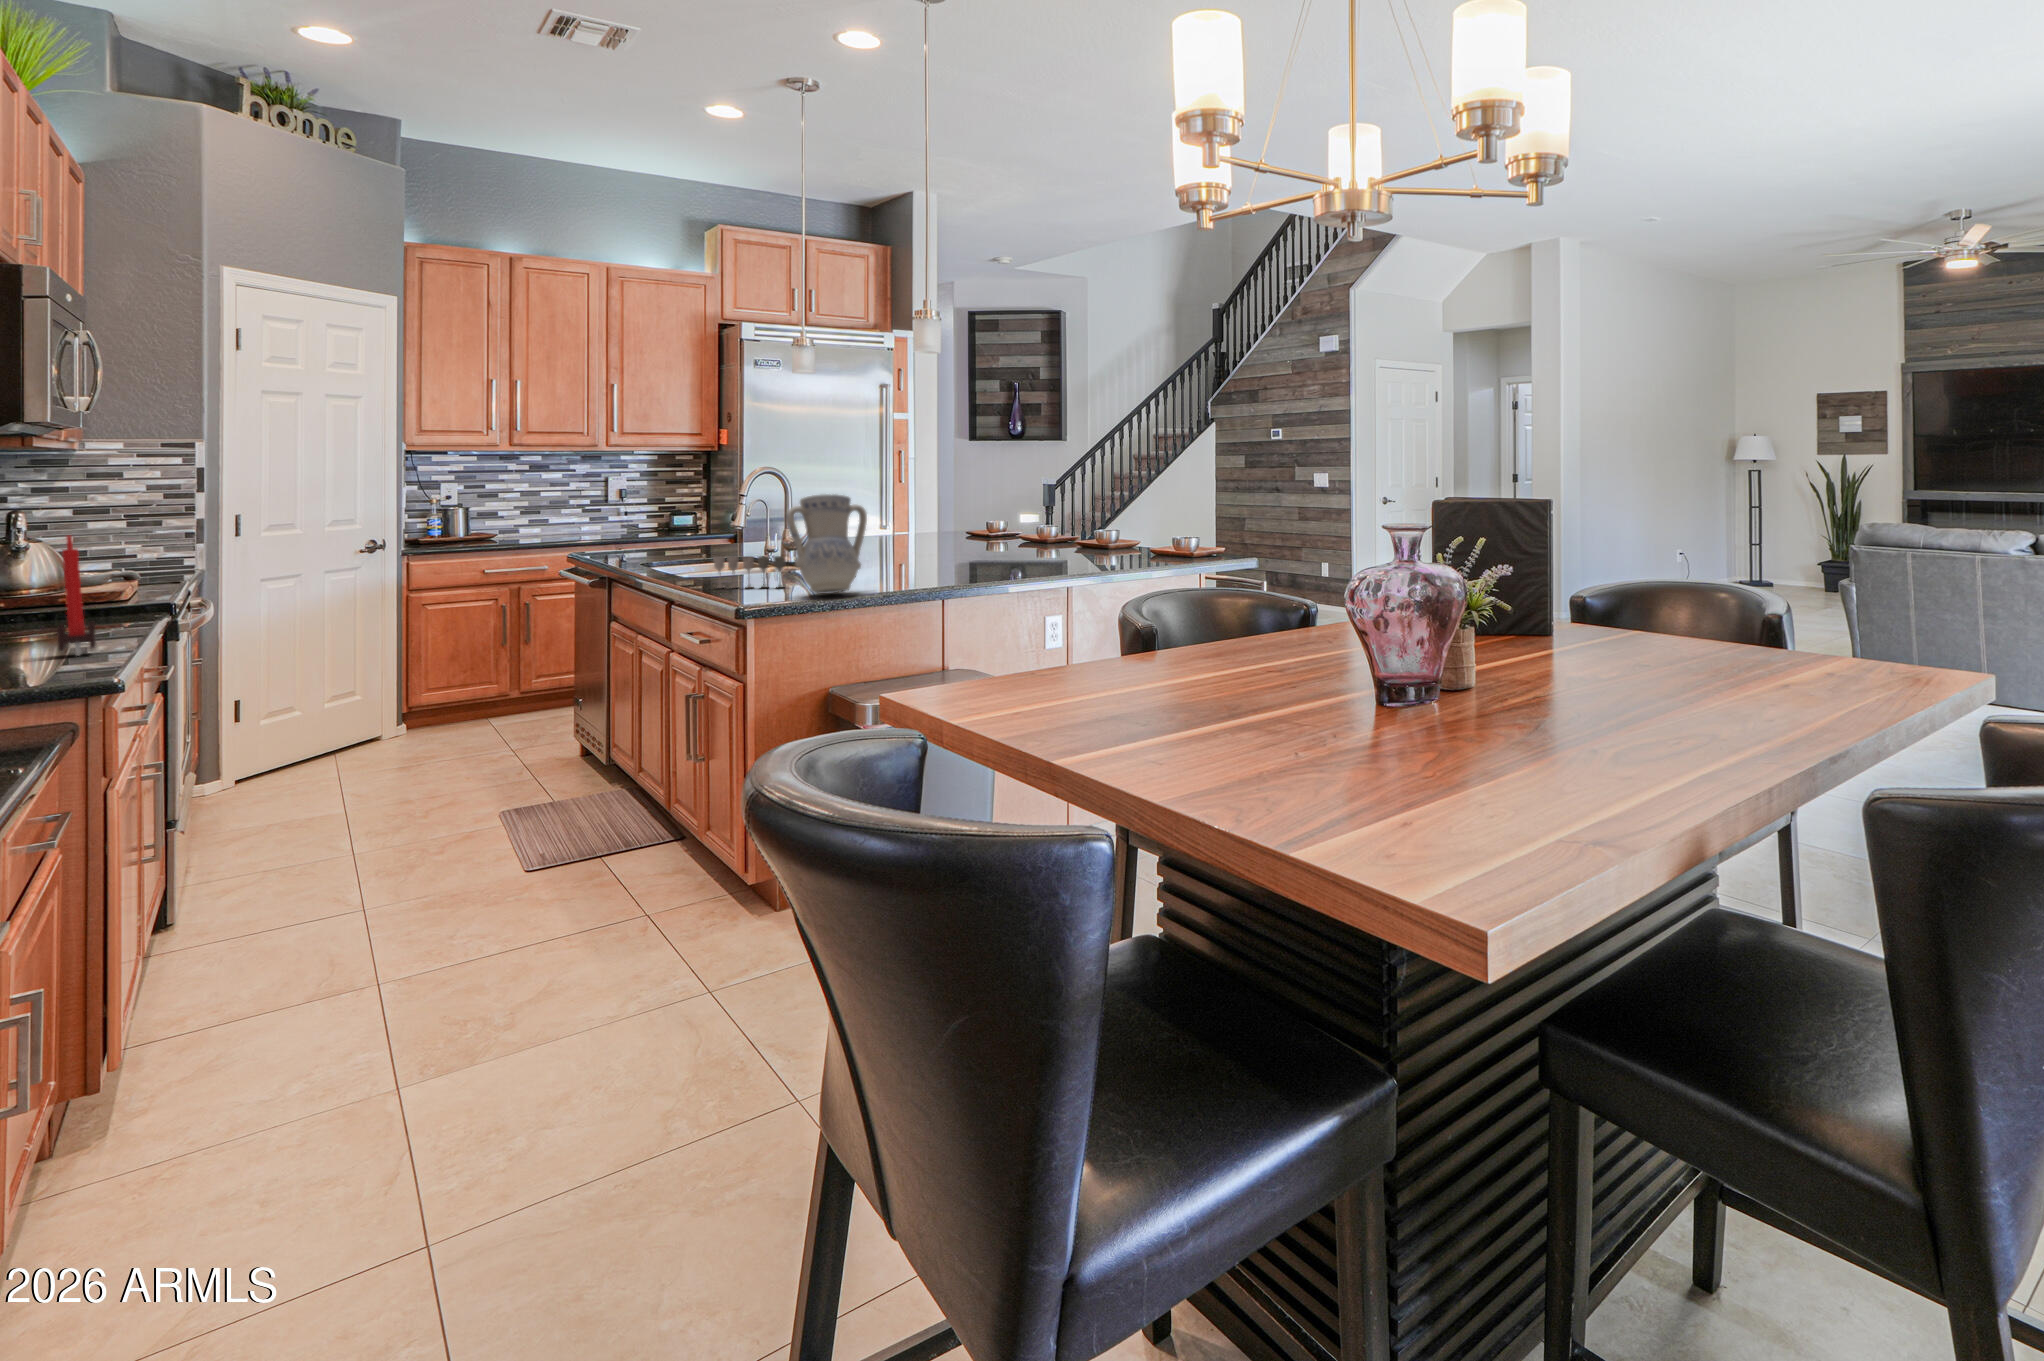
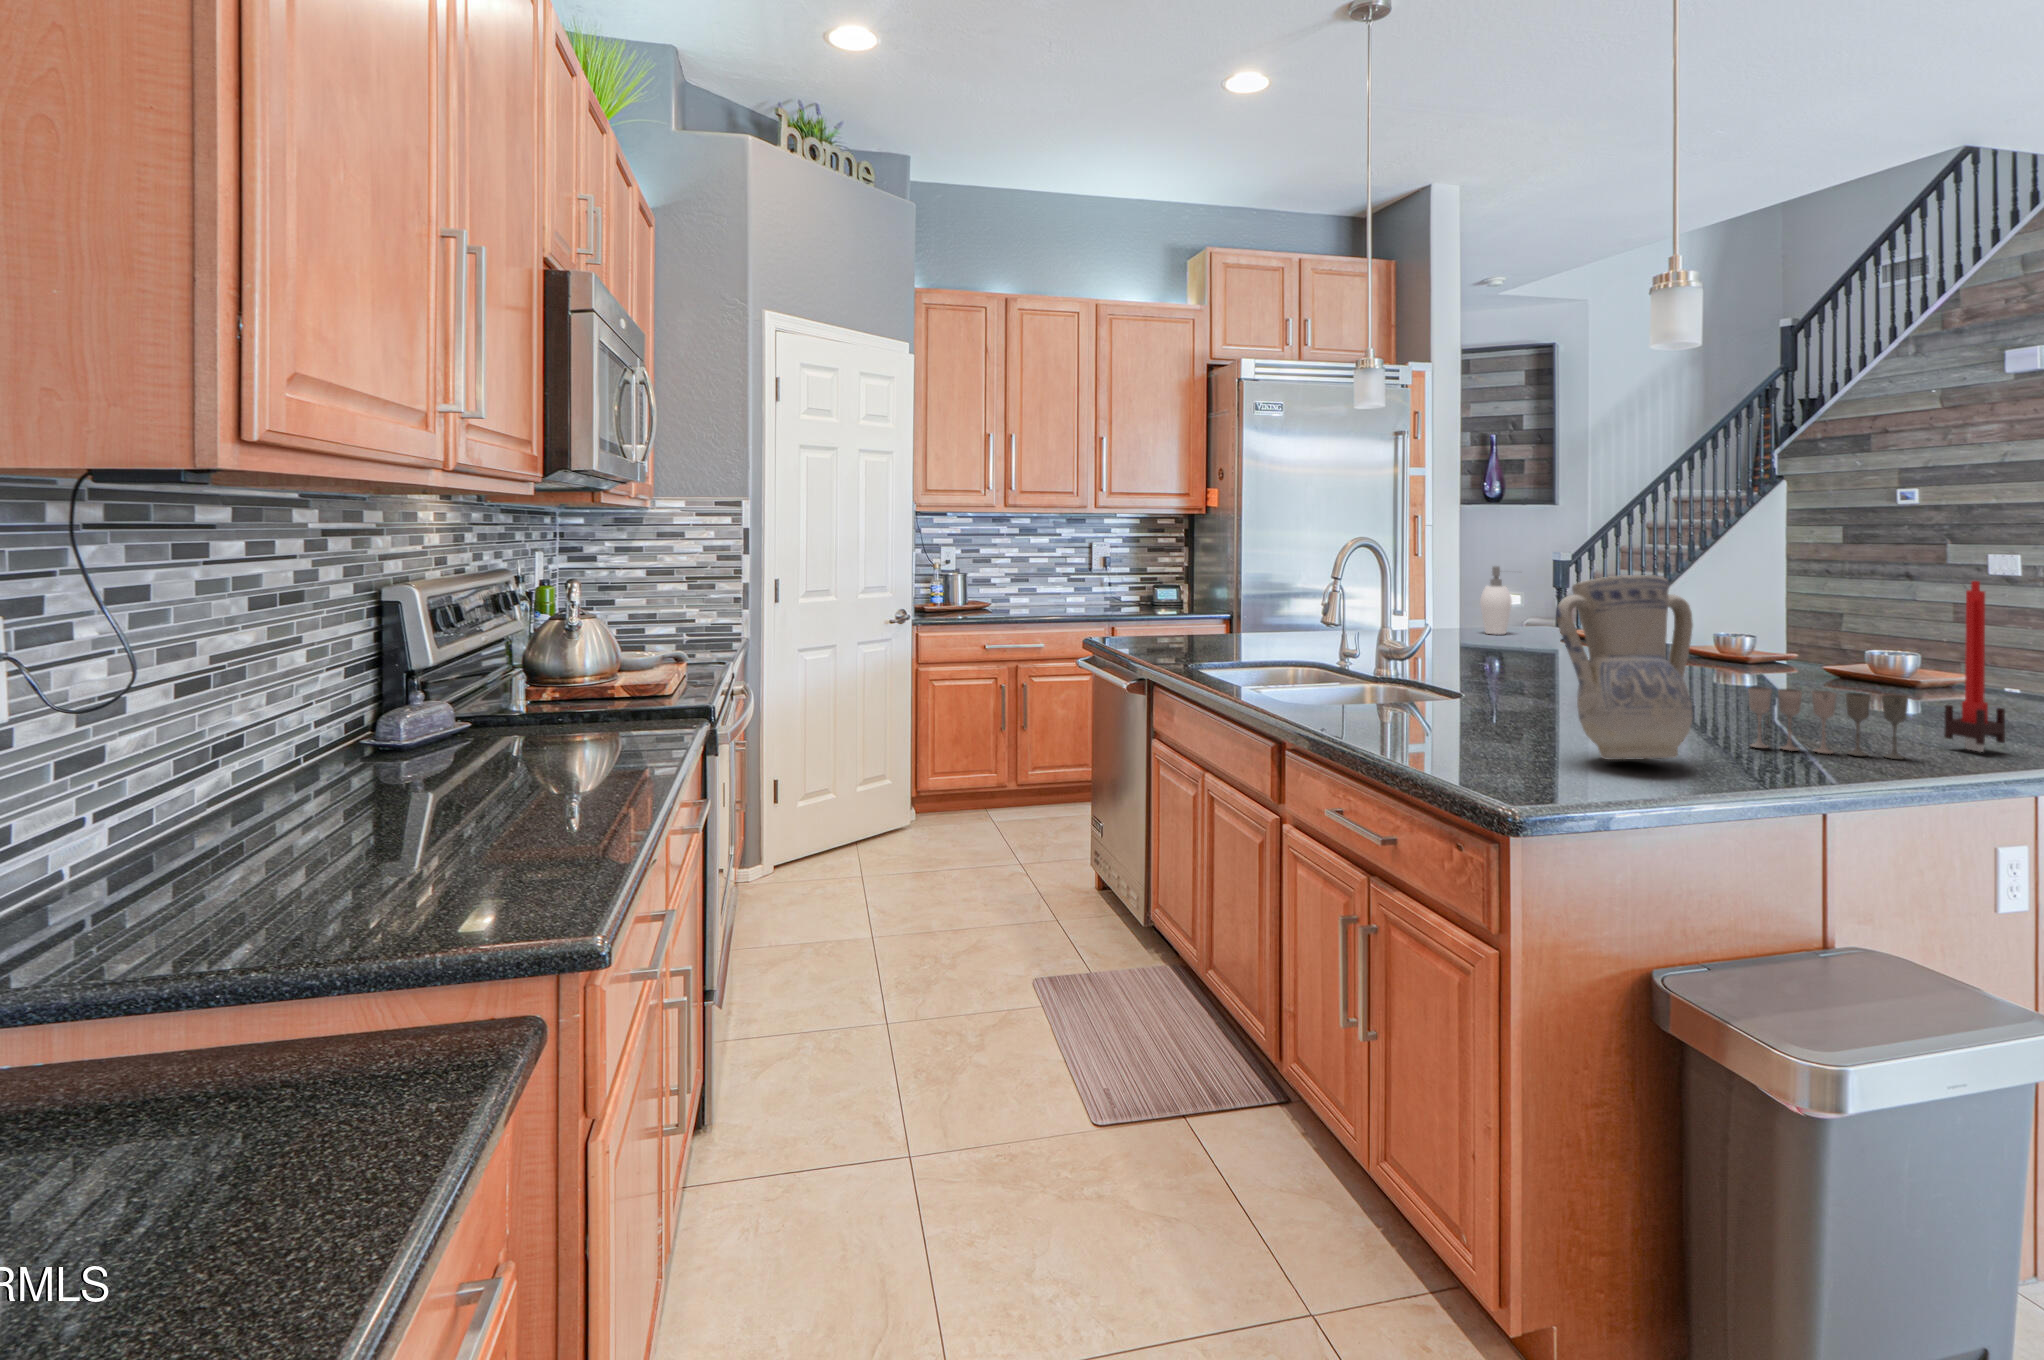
soap dispenser: none [888,491,915,538] -> present [1480,566,1512,634]
candle: present [57,535,96,656] -> present [1944,581,2005,752]
wine glass: present [713,556,785,588] -> present [1748,687,1908,759]

